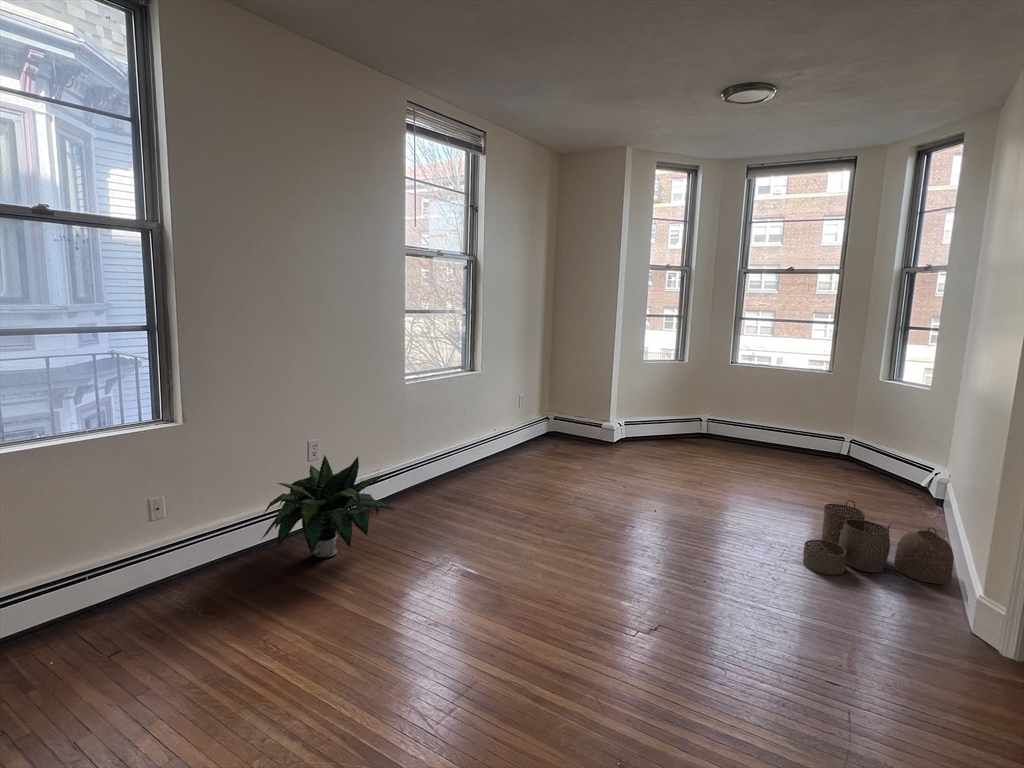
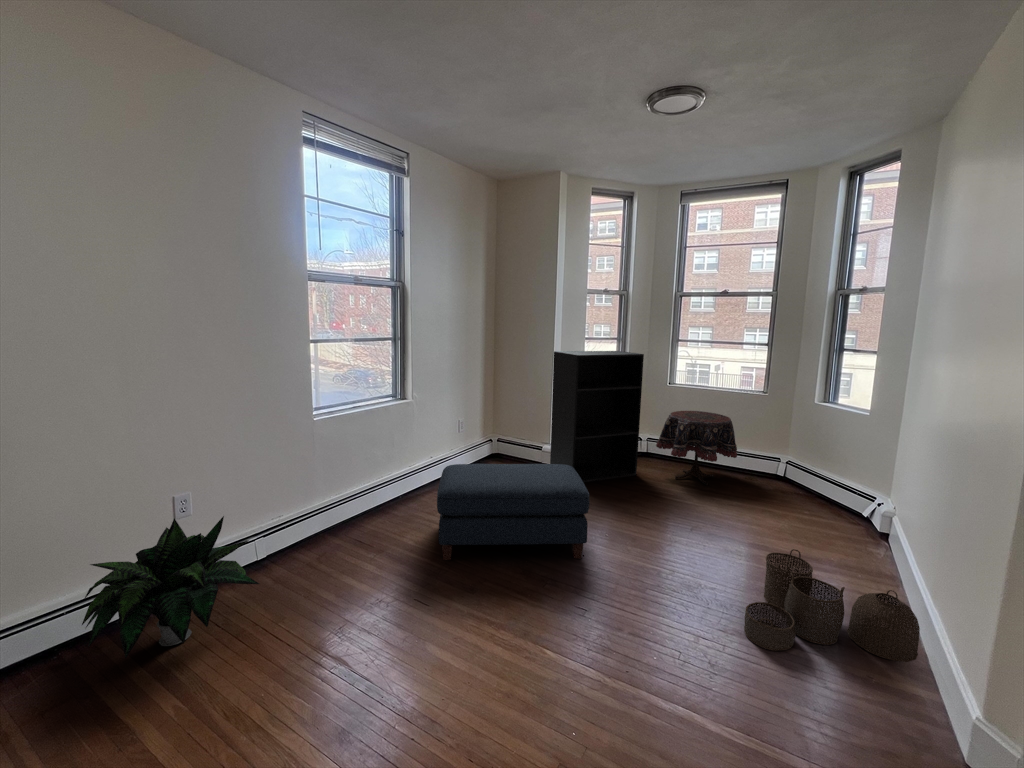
bookshelf: none [608,327,707,458] -> present [550,351,644,482]
side table: none [717,389,799,462] -> present [656,411,737,485]
ottoman: none [520,430,662,513] -> present [437,464,590,560]

